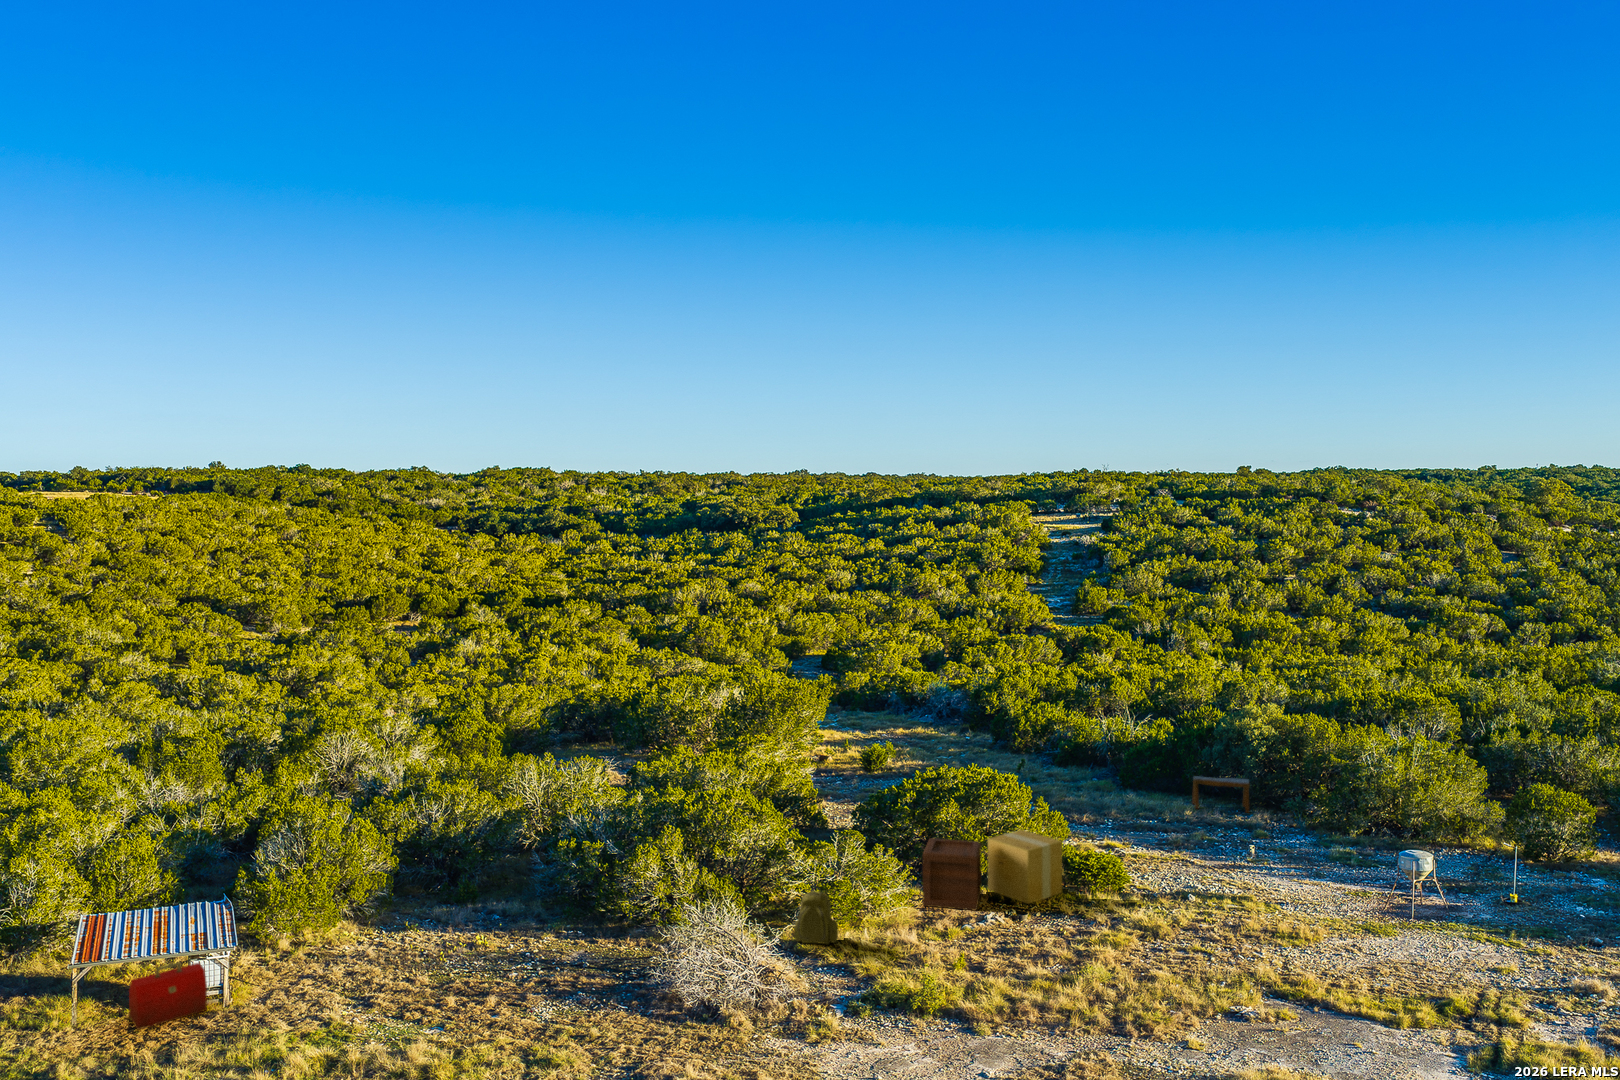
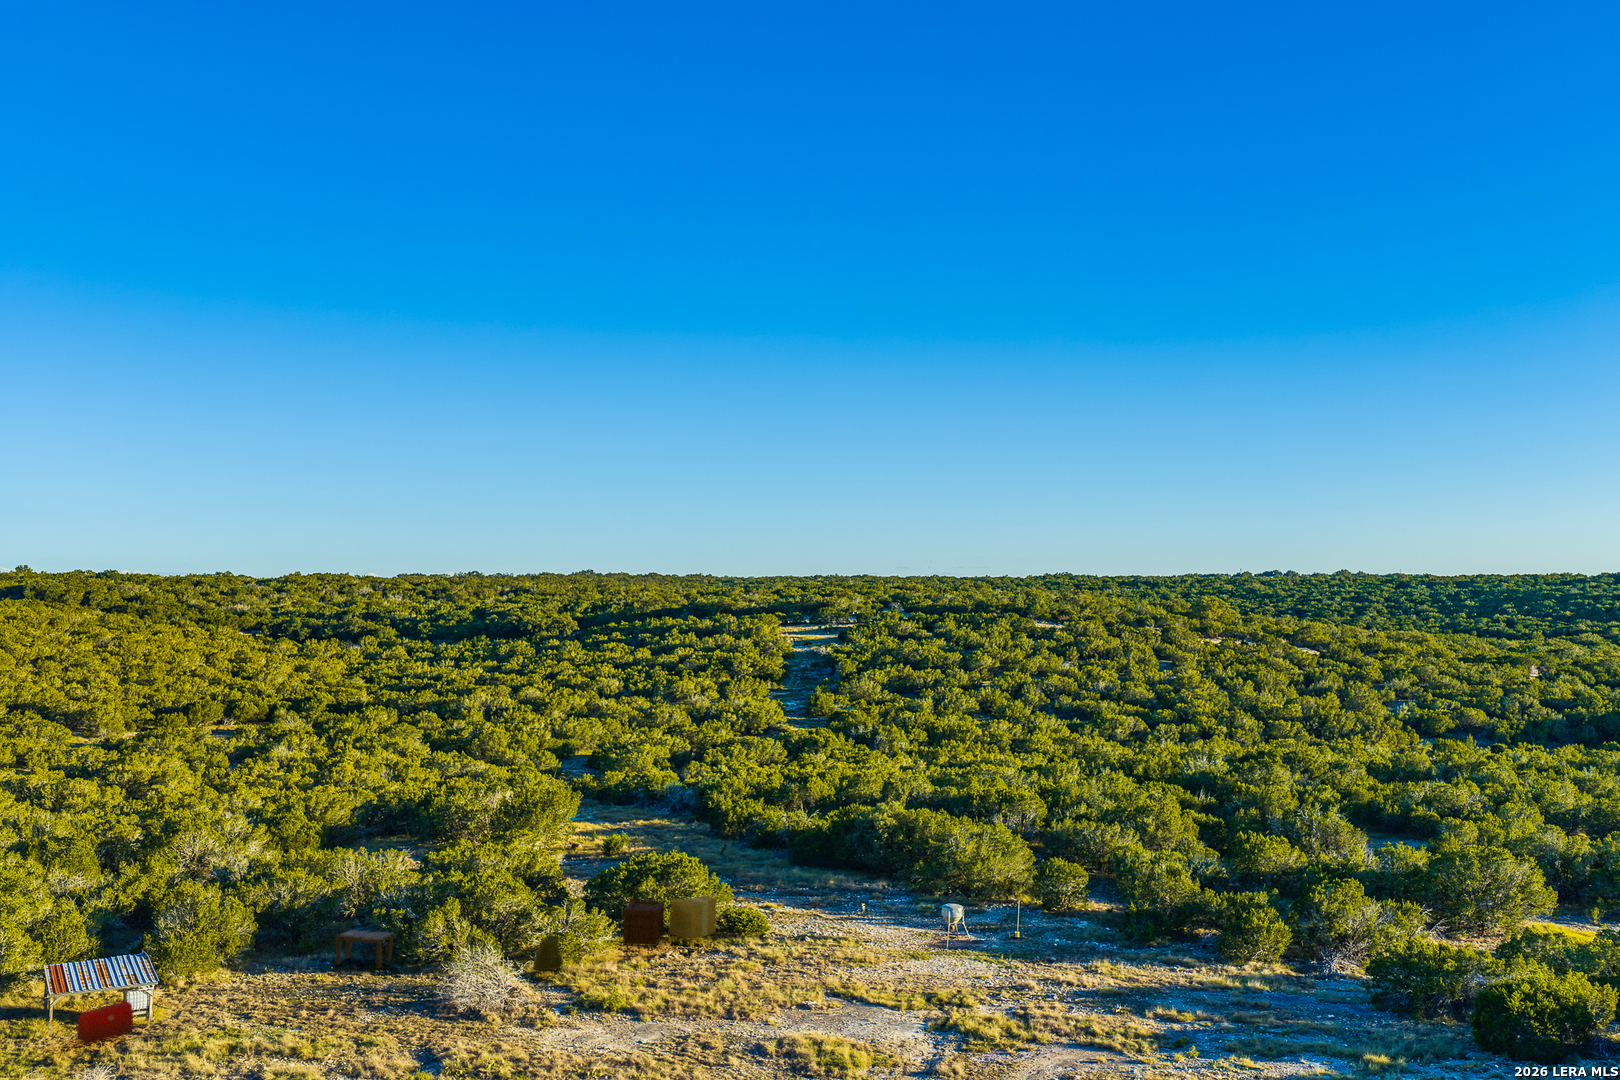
bench: present [1192,776,1250,813] -> present [336,930,394,968]

